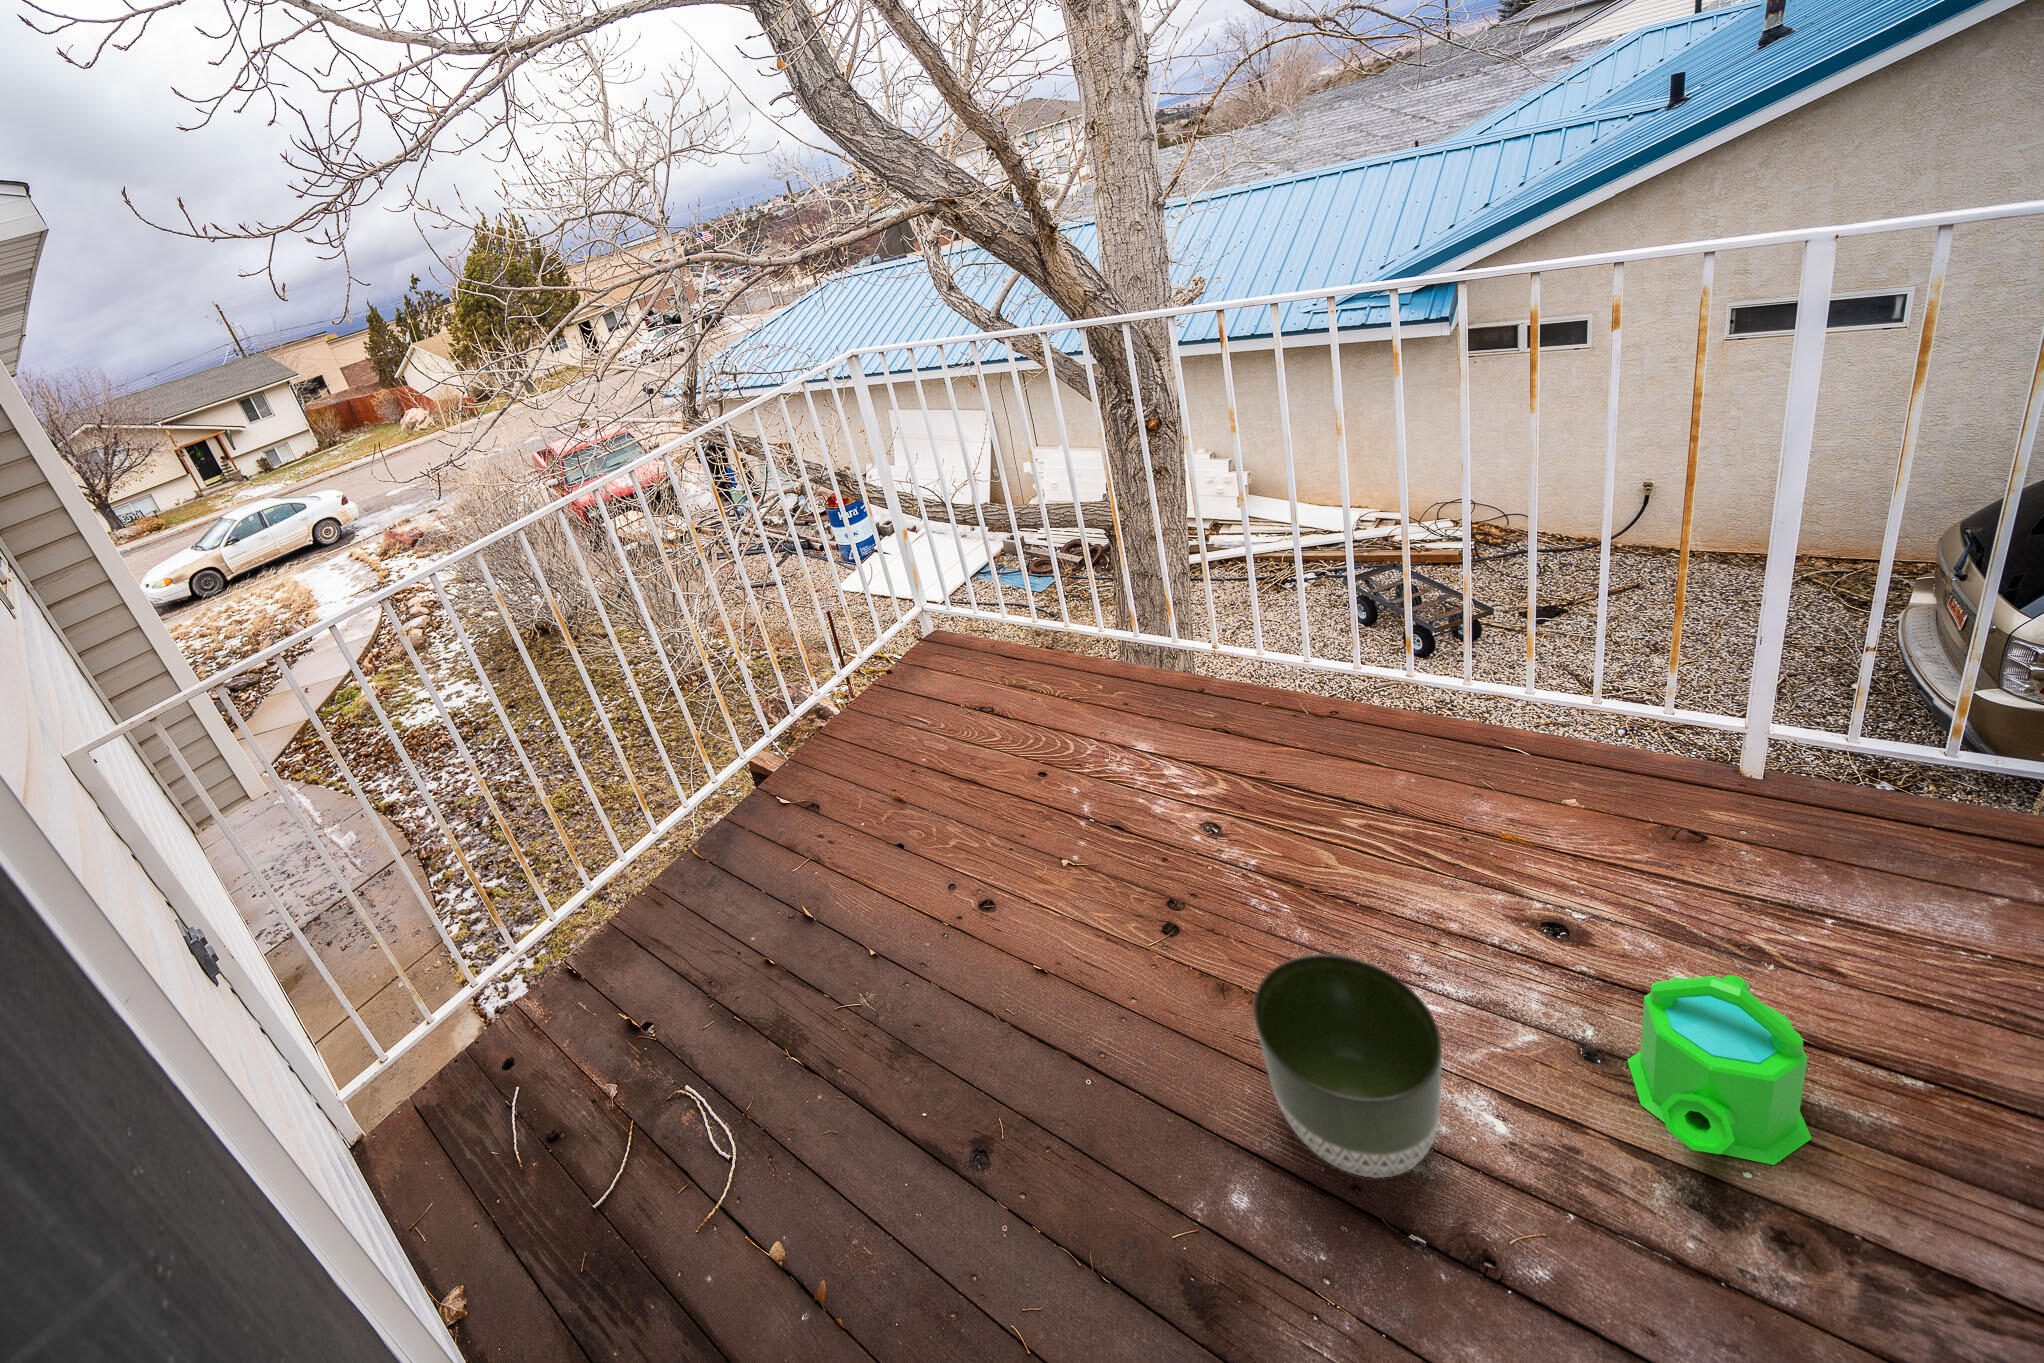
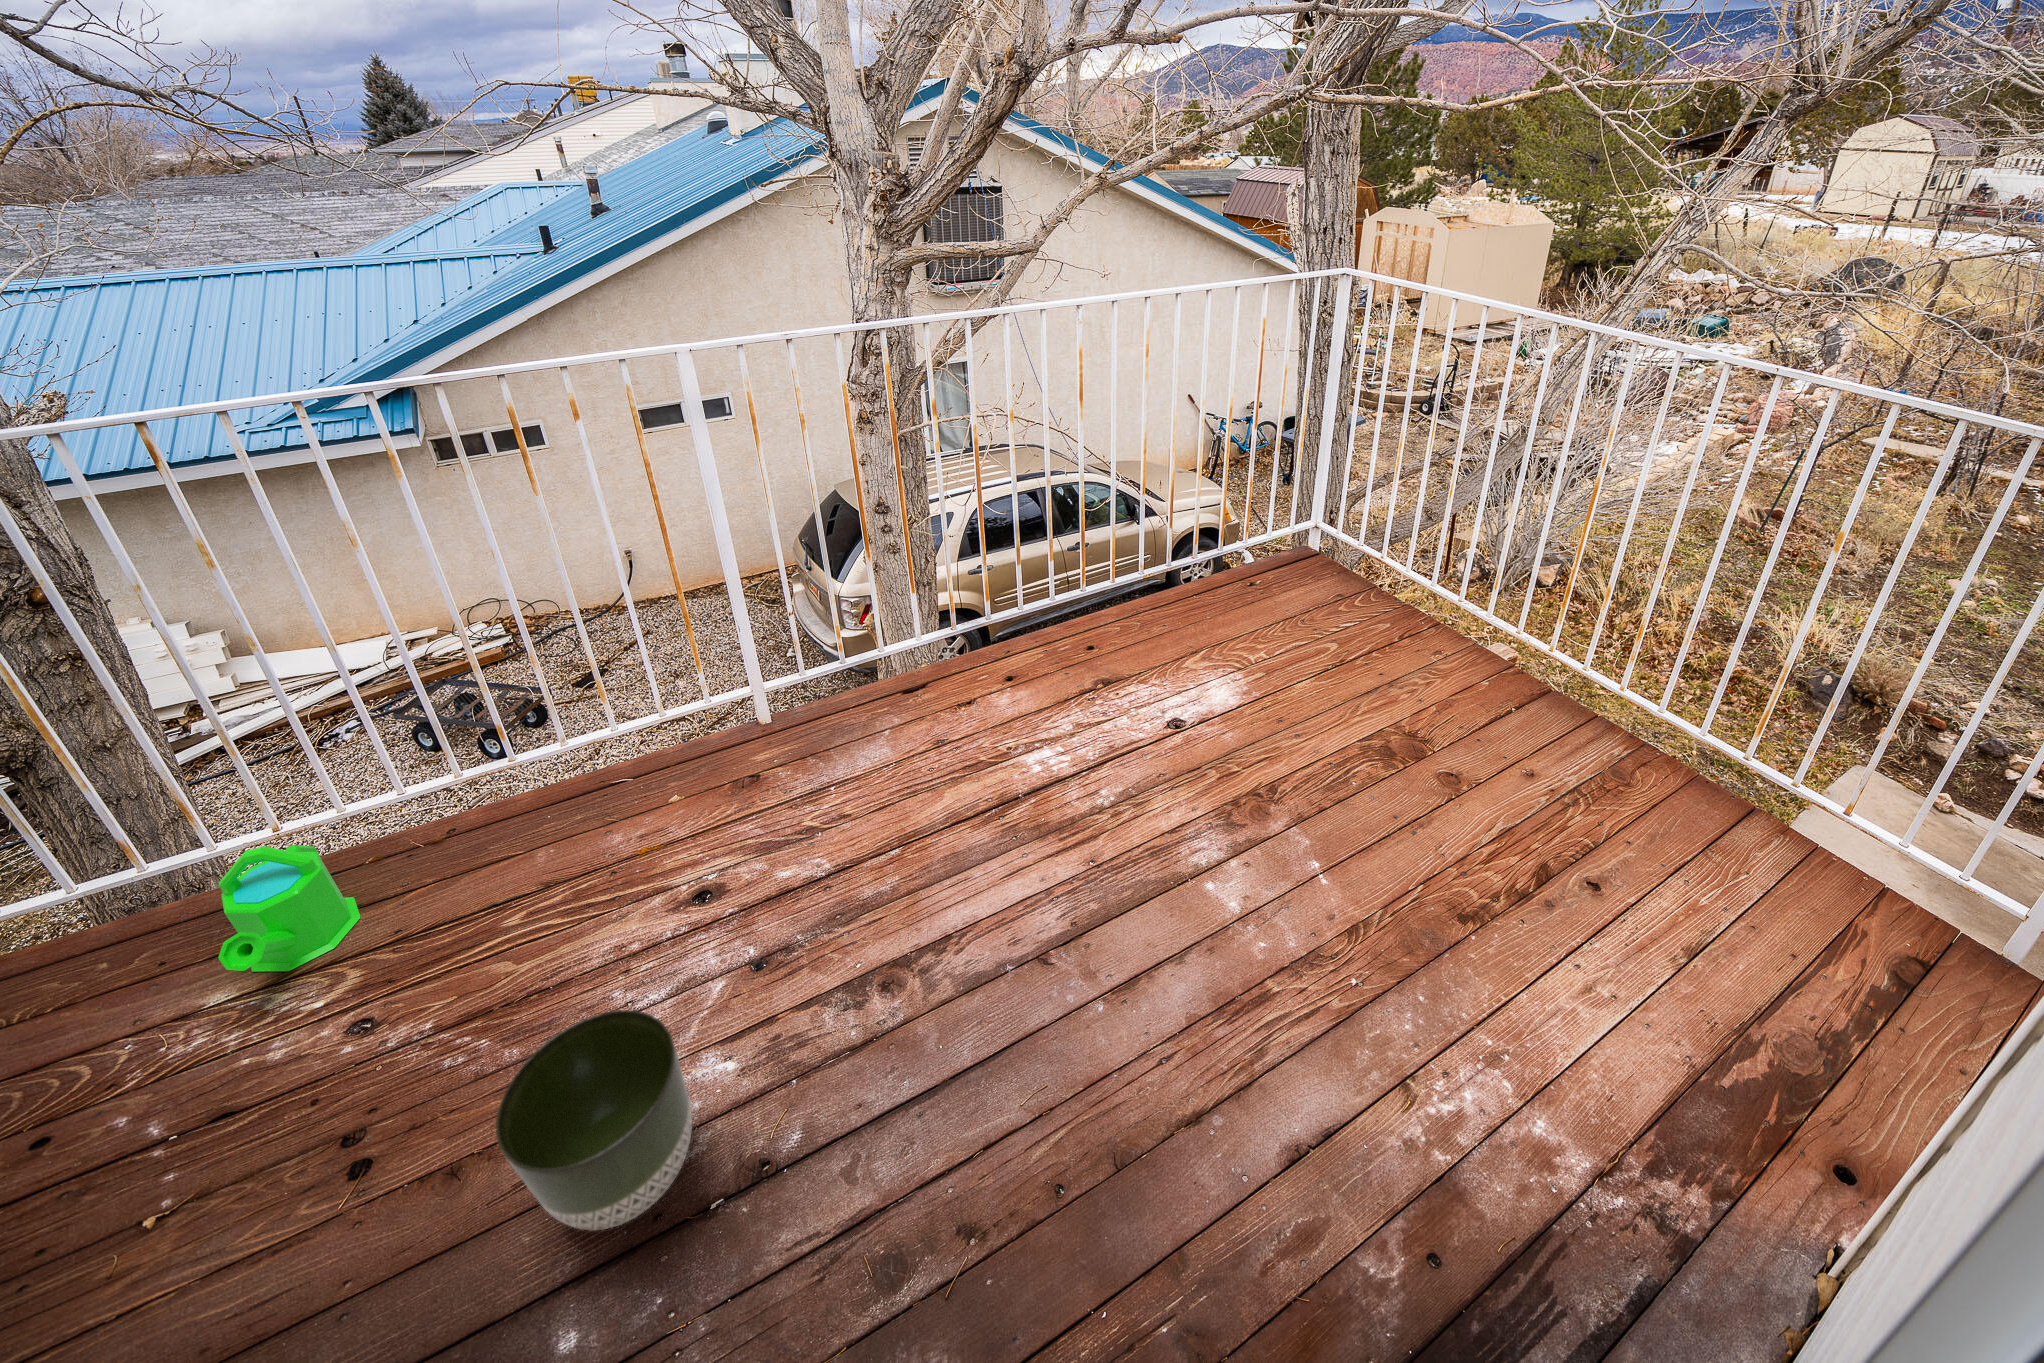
watering can: present [1627,975,1812,1165] -> present [218,845,361,972]

